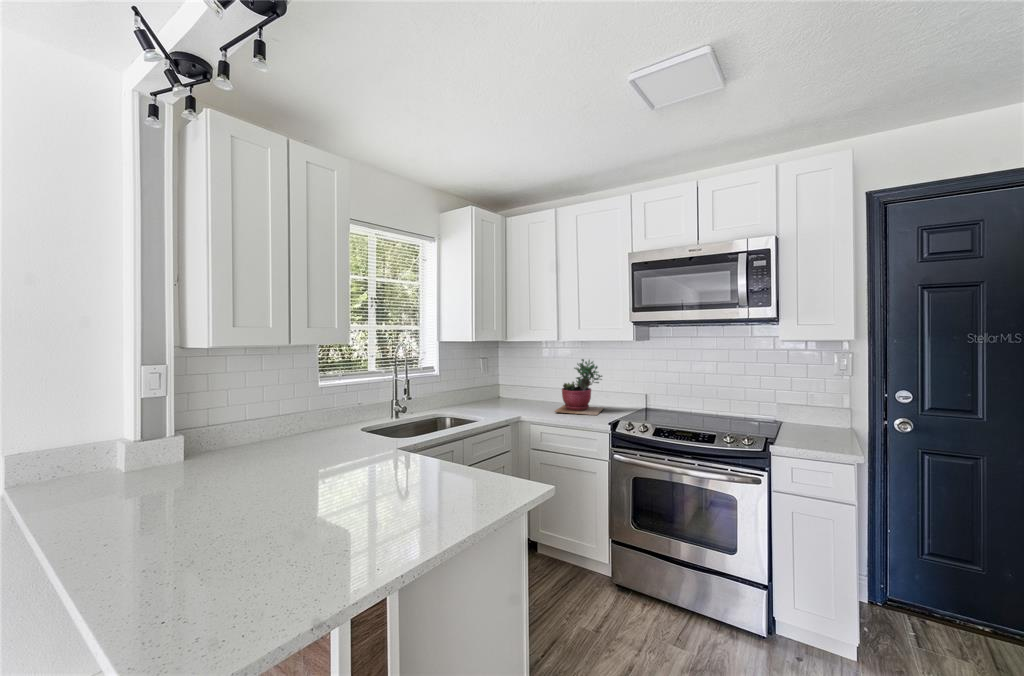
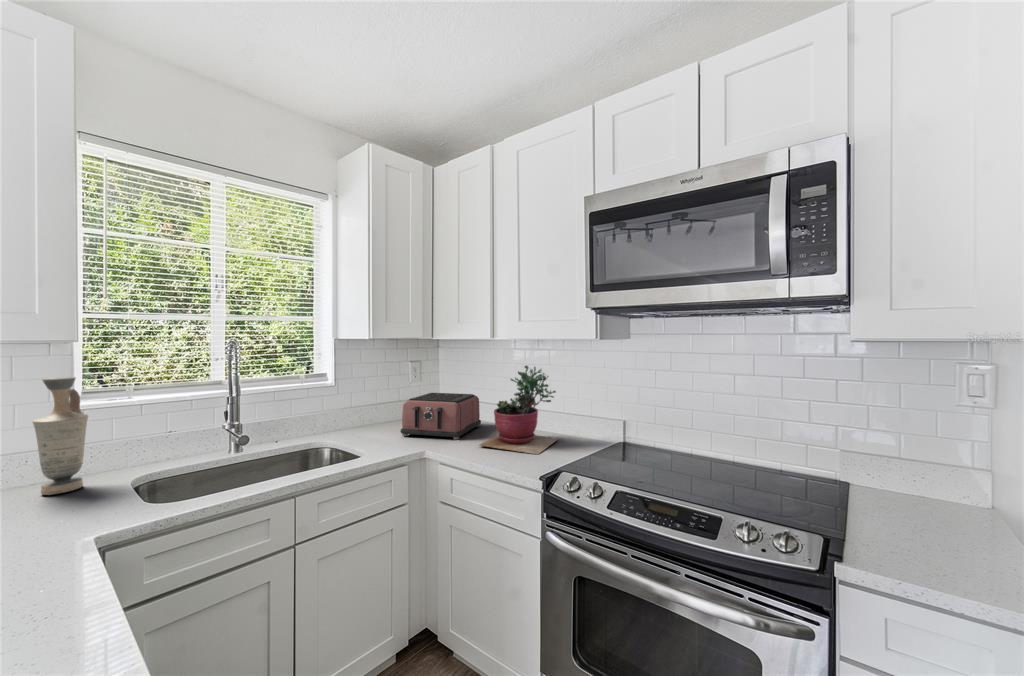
vase: none [319,366,344,435] -> present [33,377,88,495]
toaster: none [493,381,541,410] -> present [400,393,481,440]

